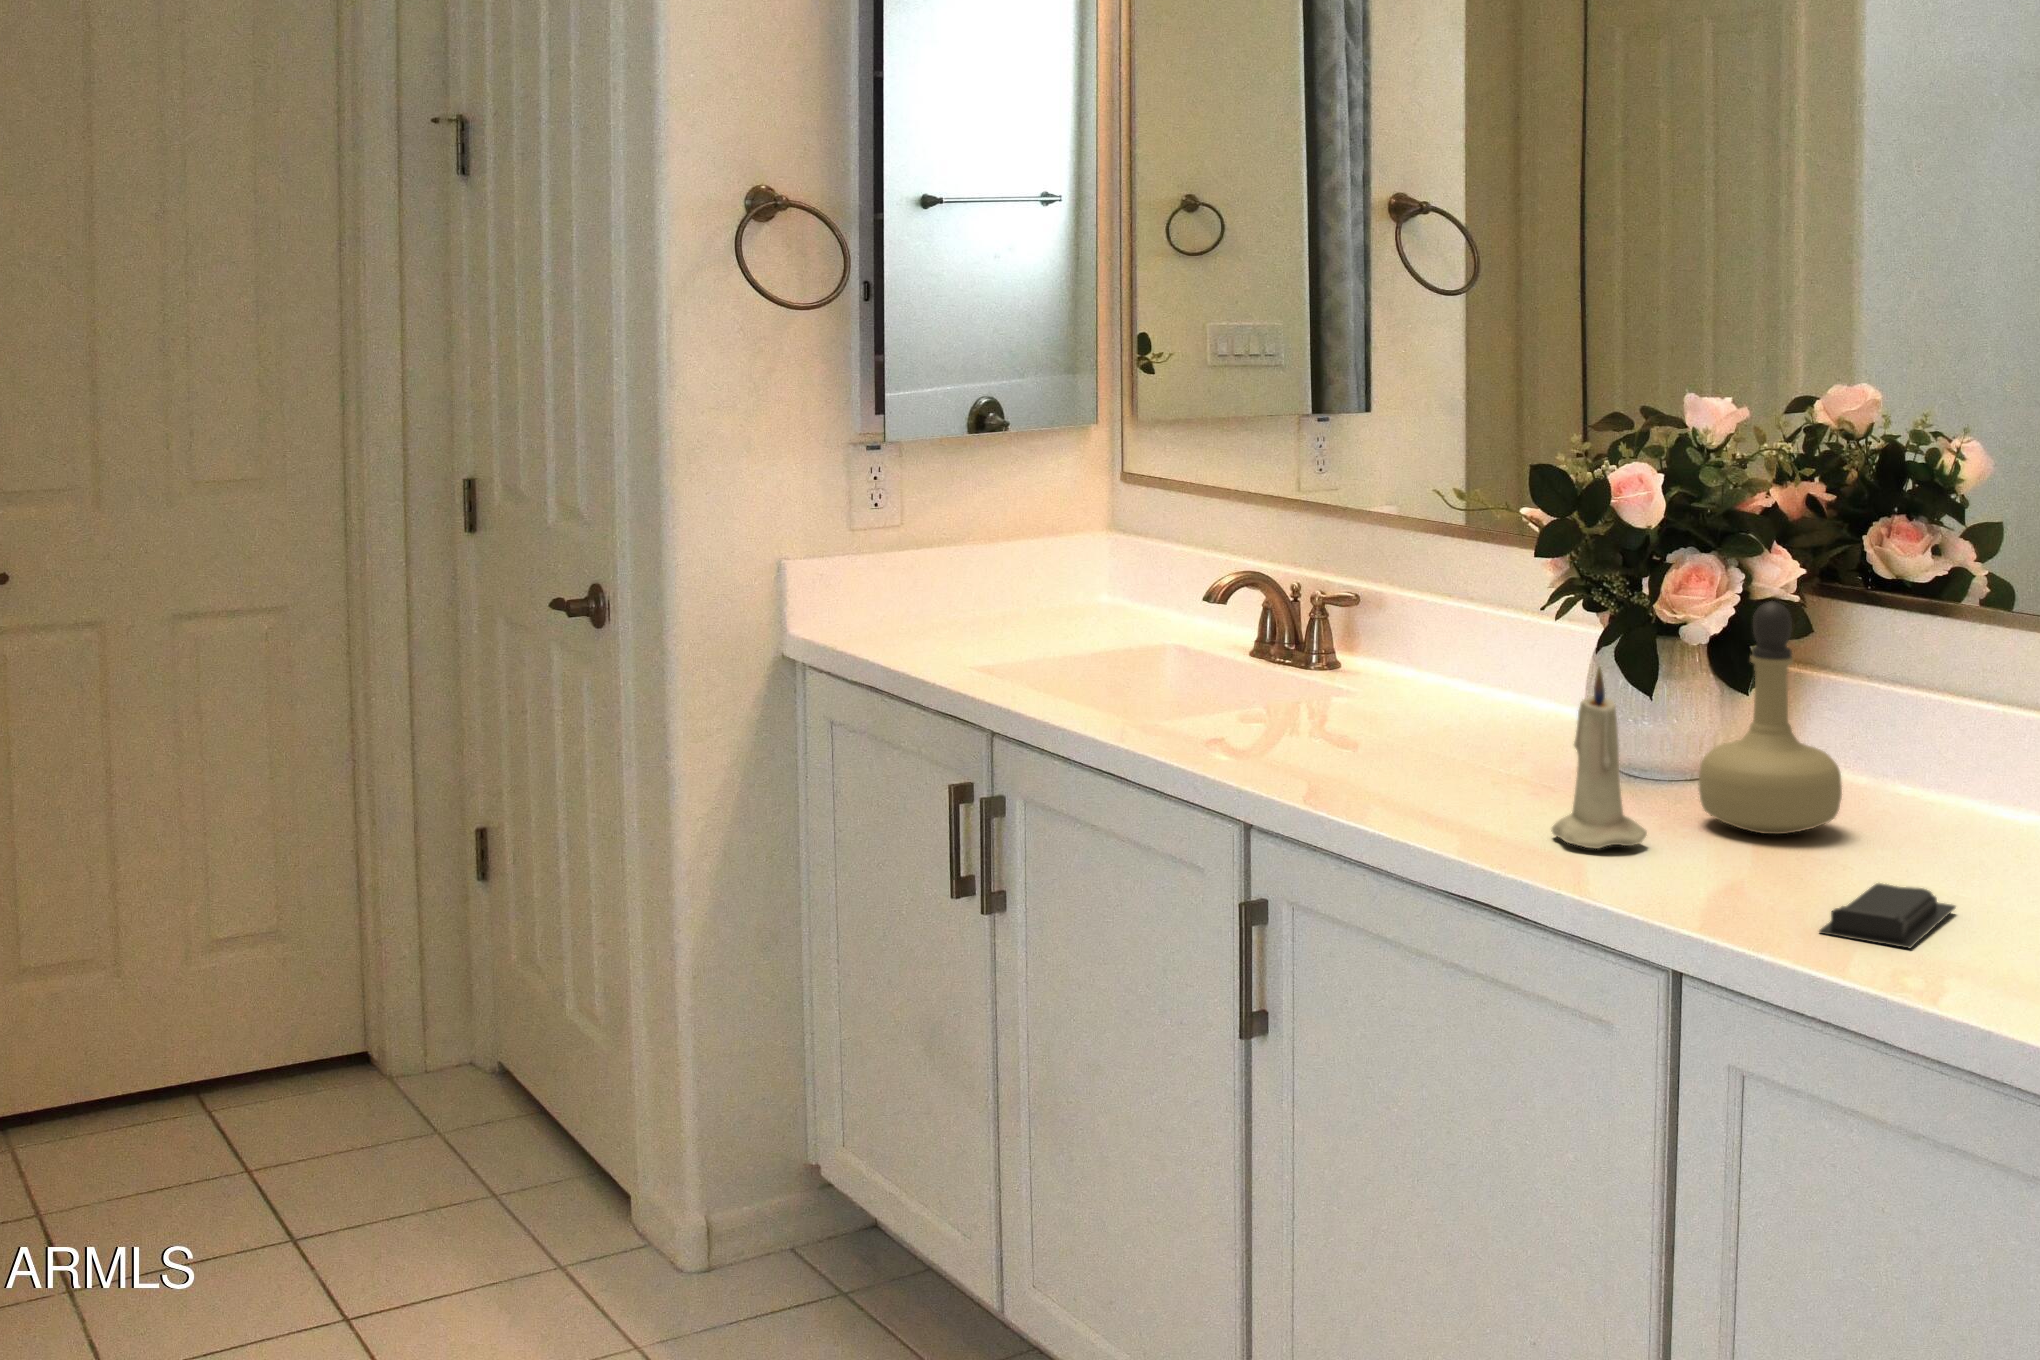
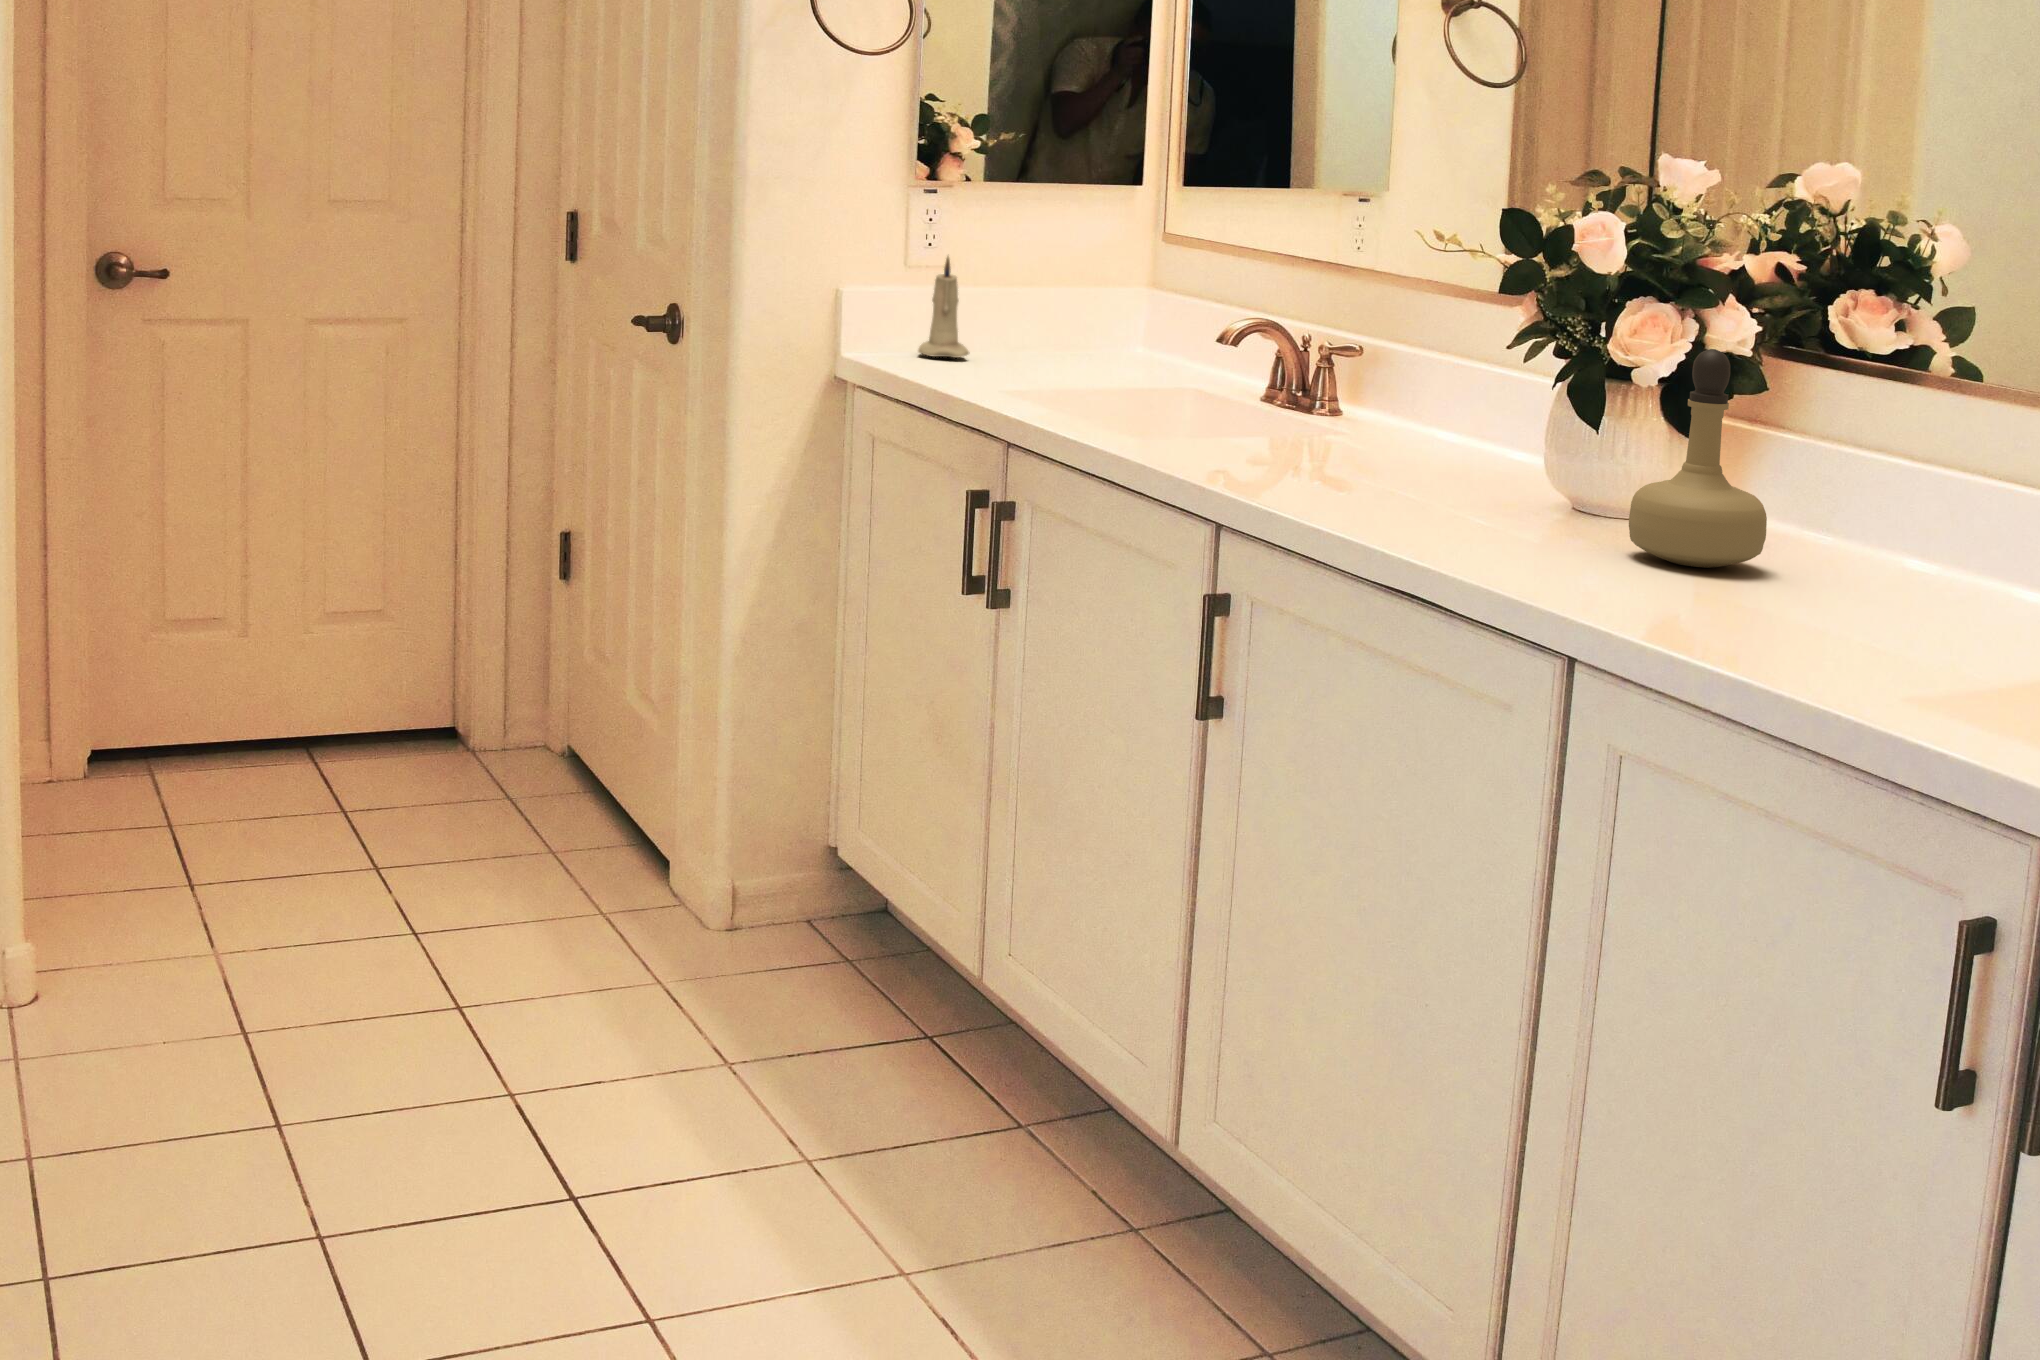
candle: present [1551,667,1647,849] -> present [918,257,969,358]
soap bar: present [1819,883,1956,948] -> none [1690,600,1835,649]

